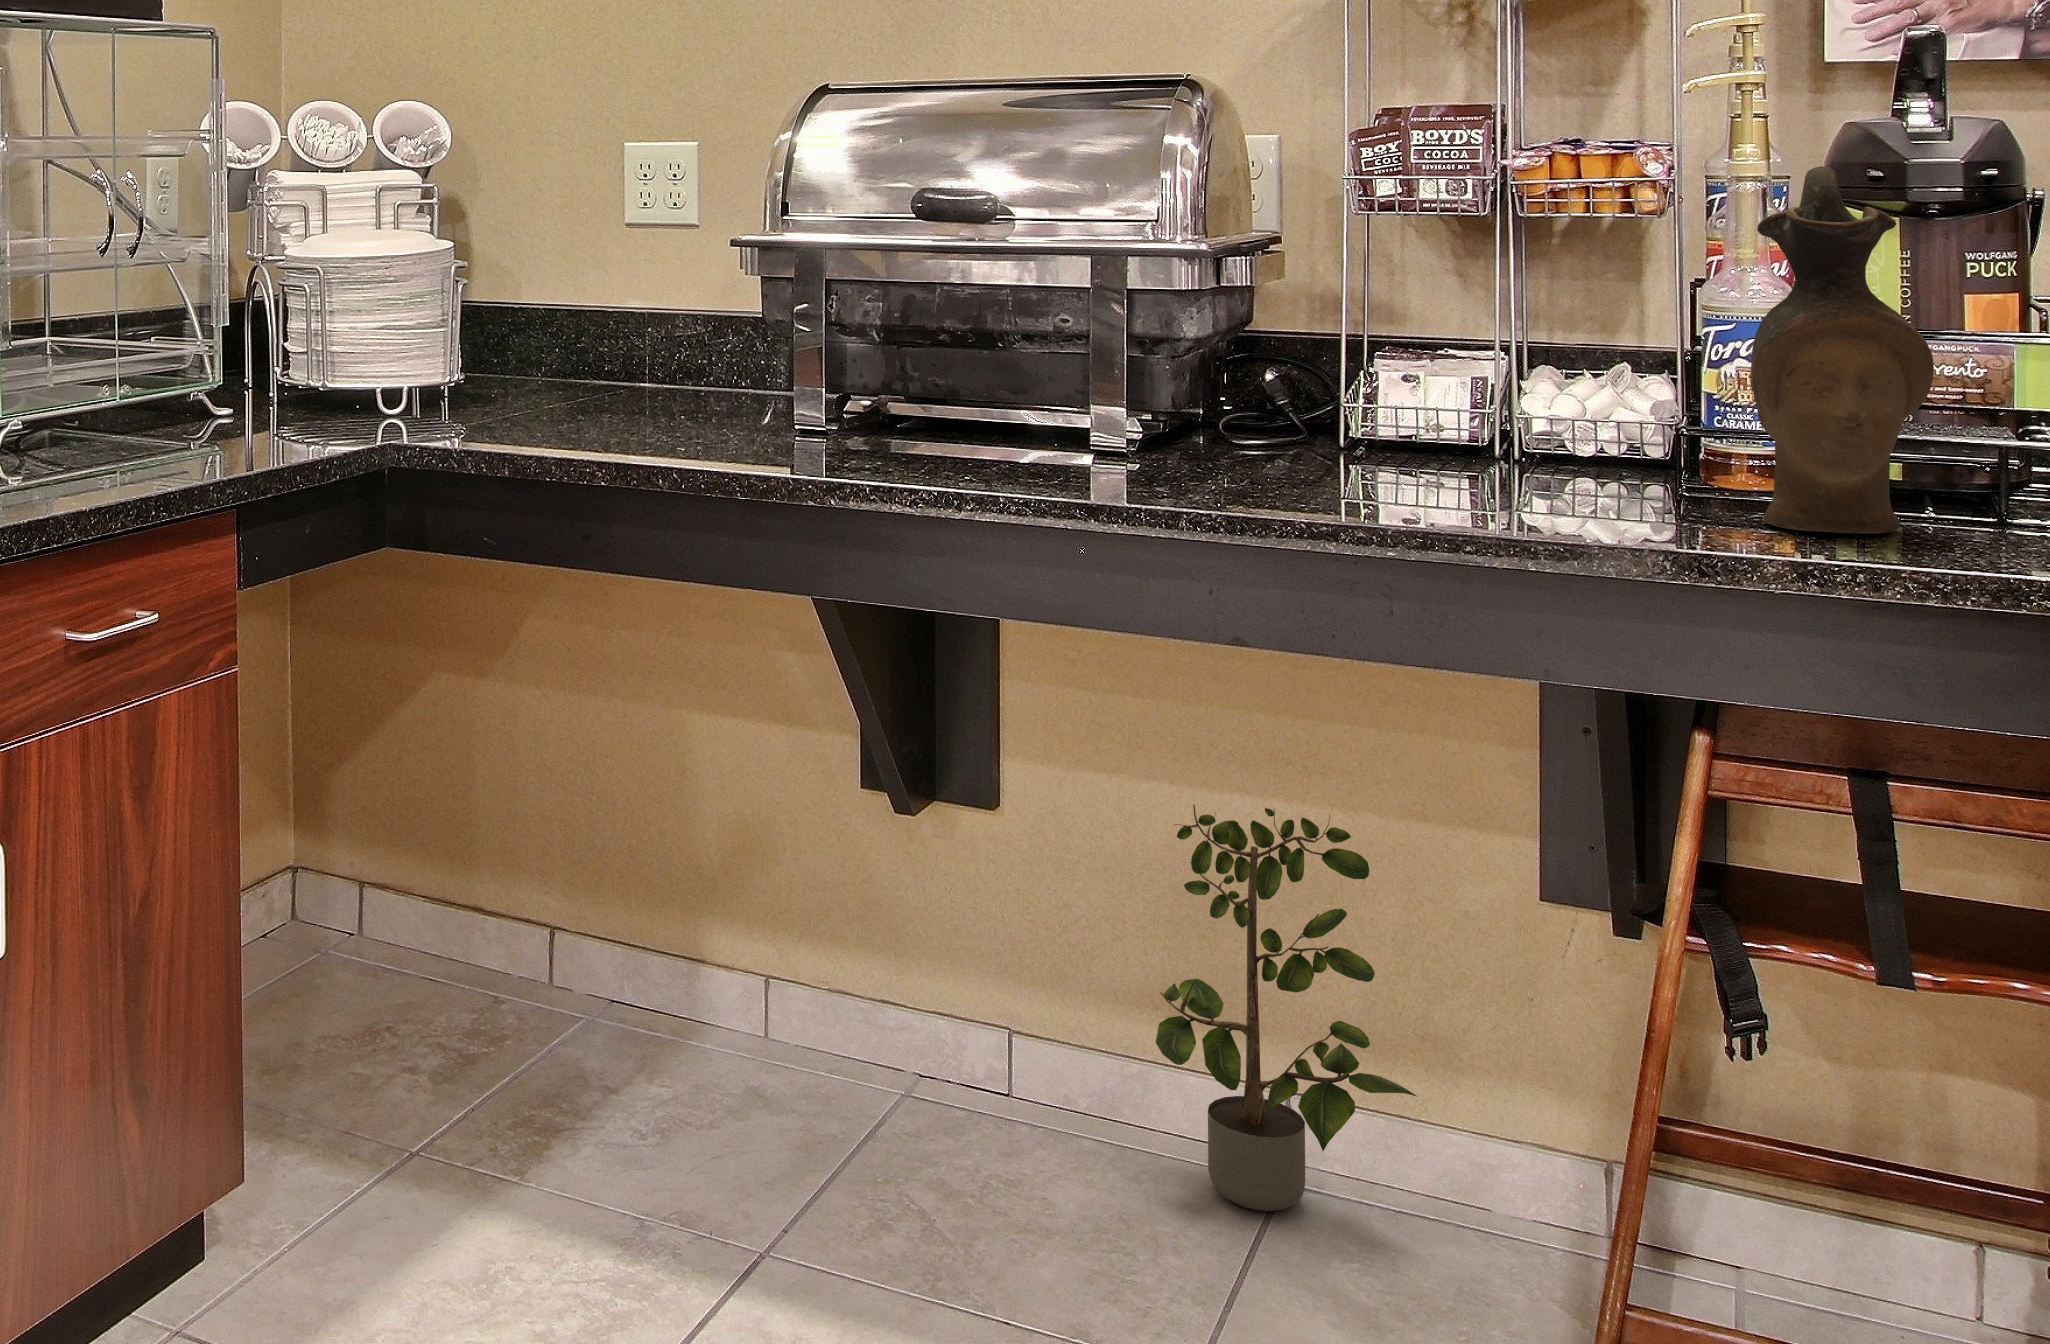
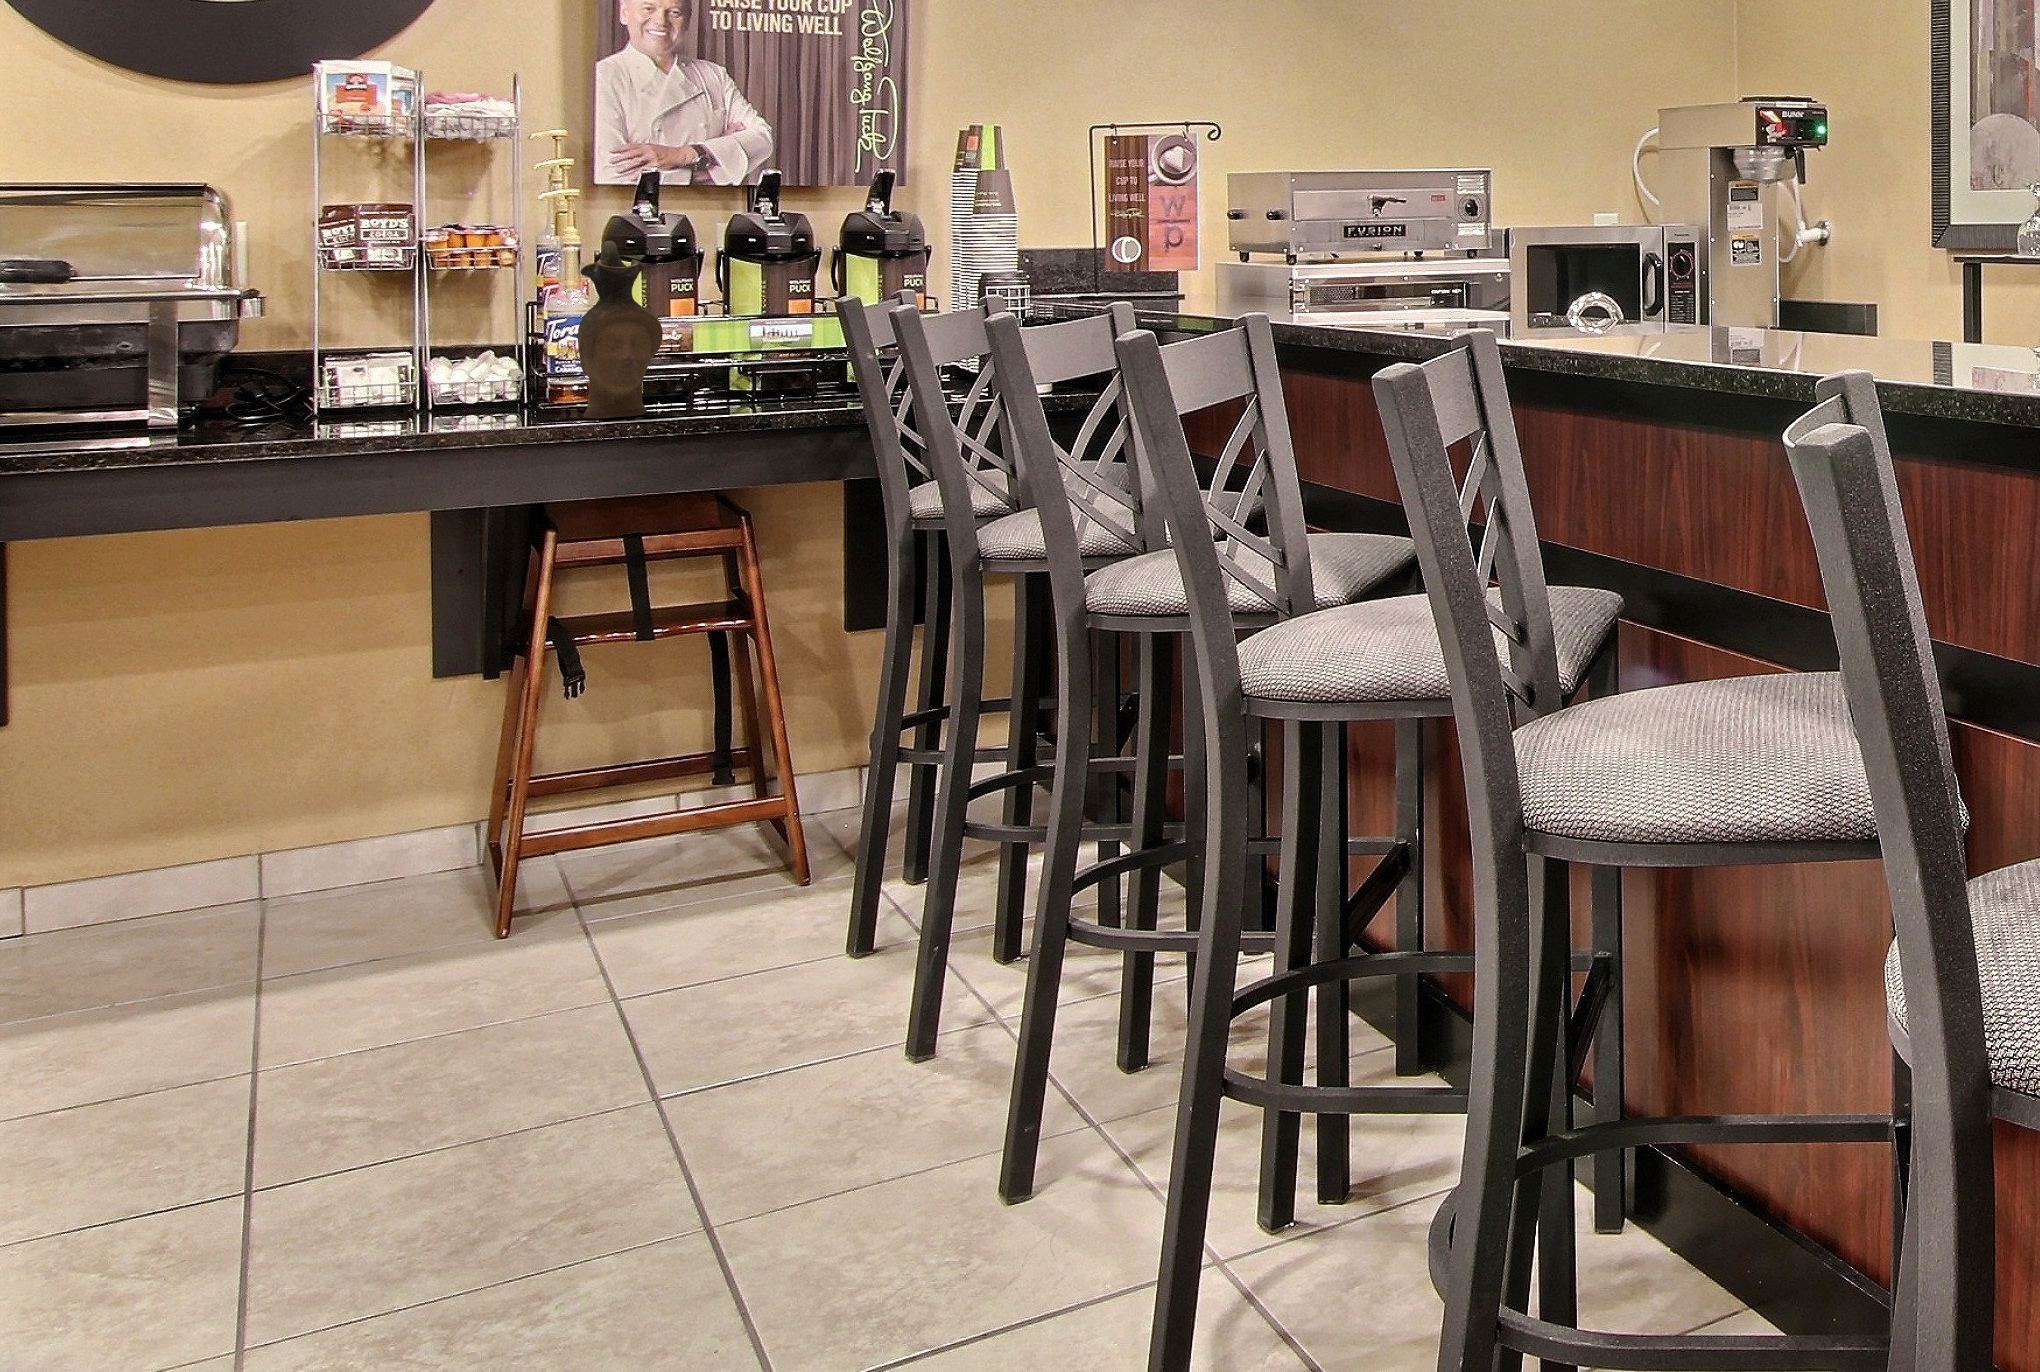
potted plant: present [1156,805,1416,1211] -> none [164,655,360,930]

